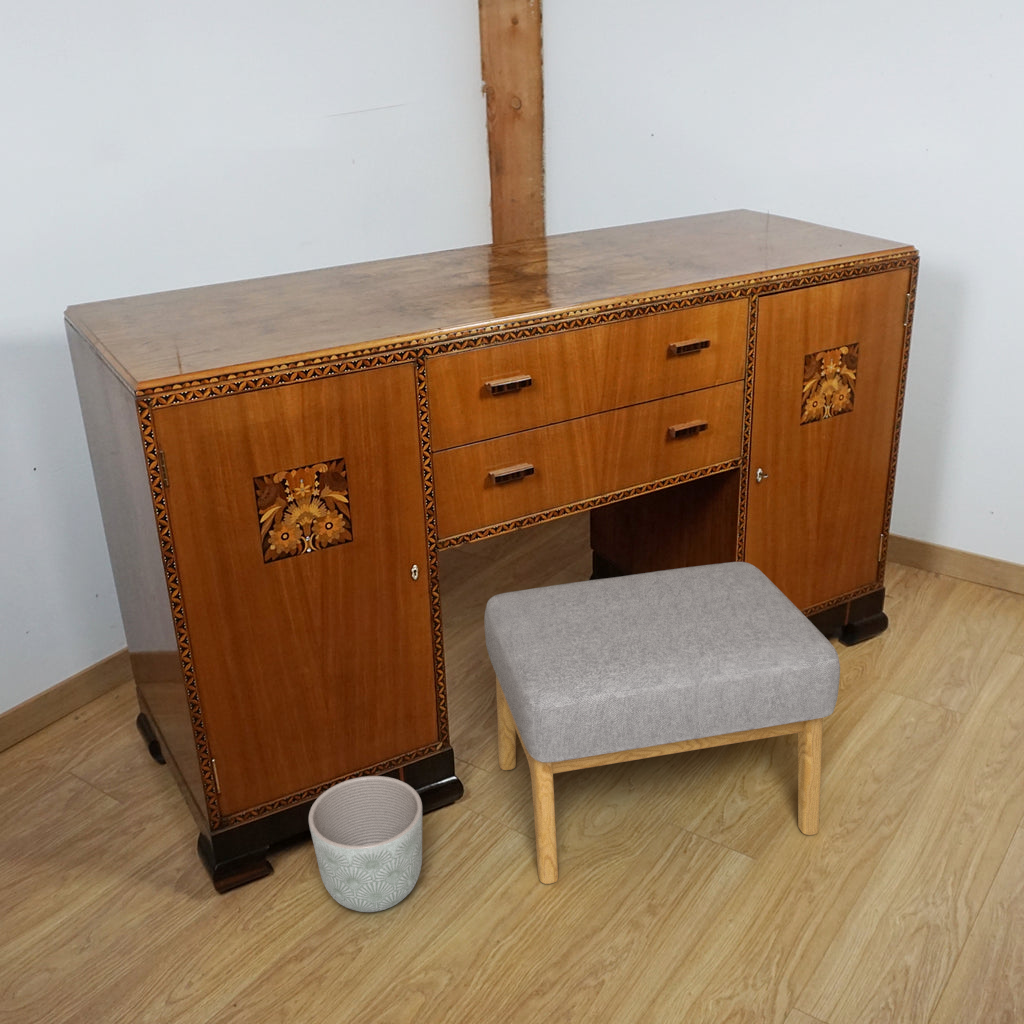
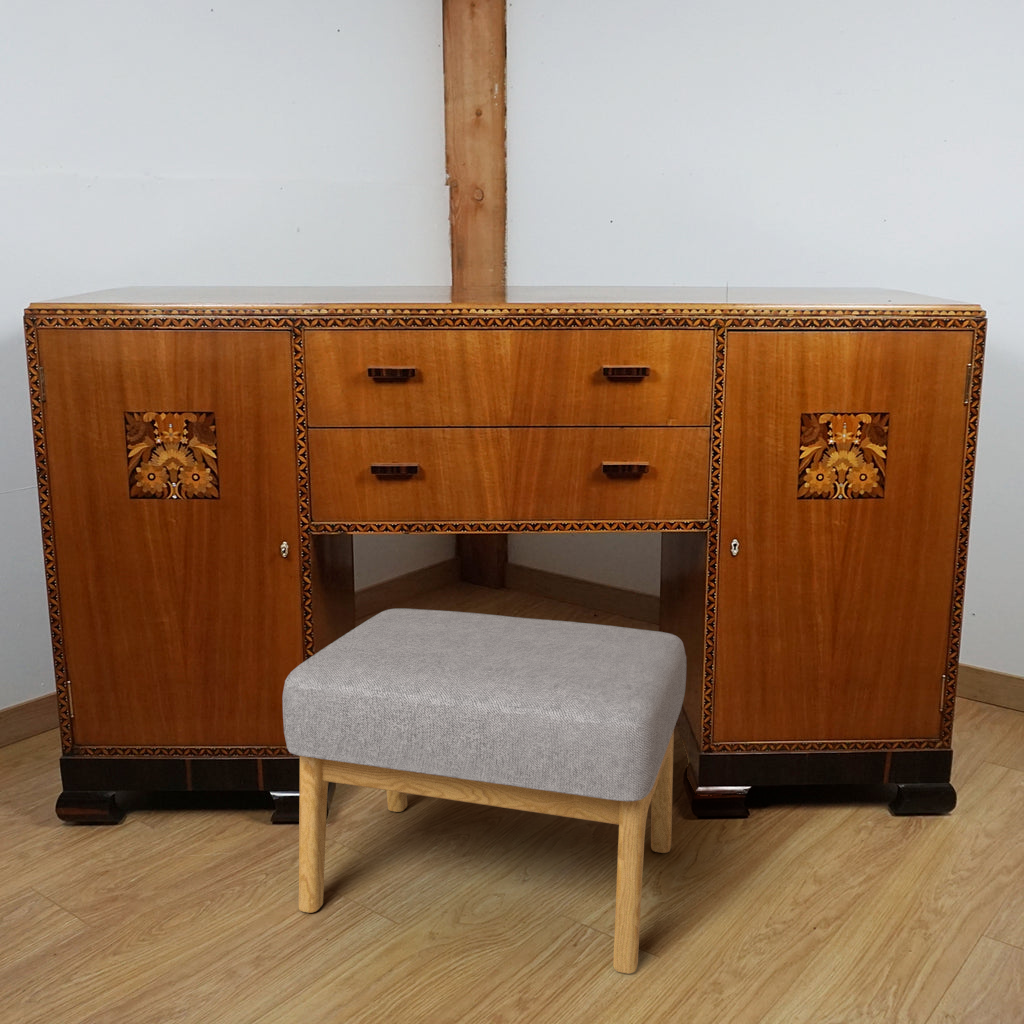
planter: present [309,776,422,912] -> none [95,742,218,876]

